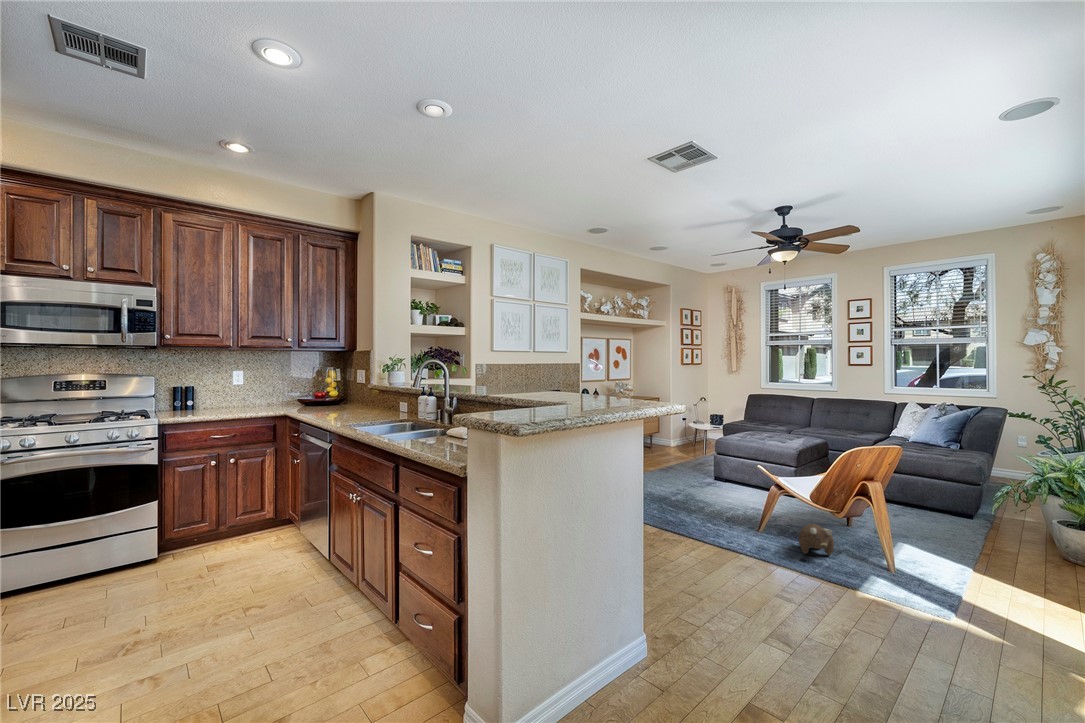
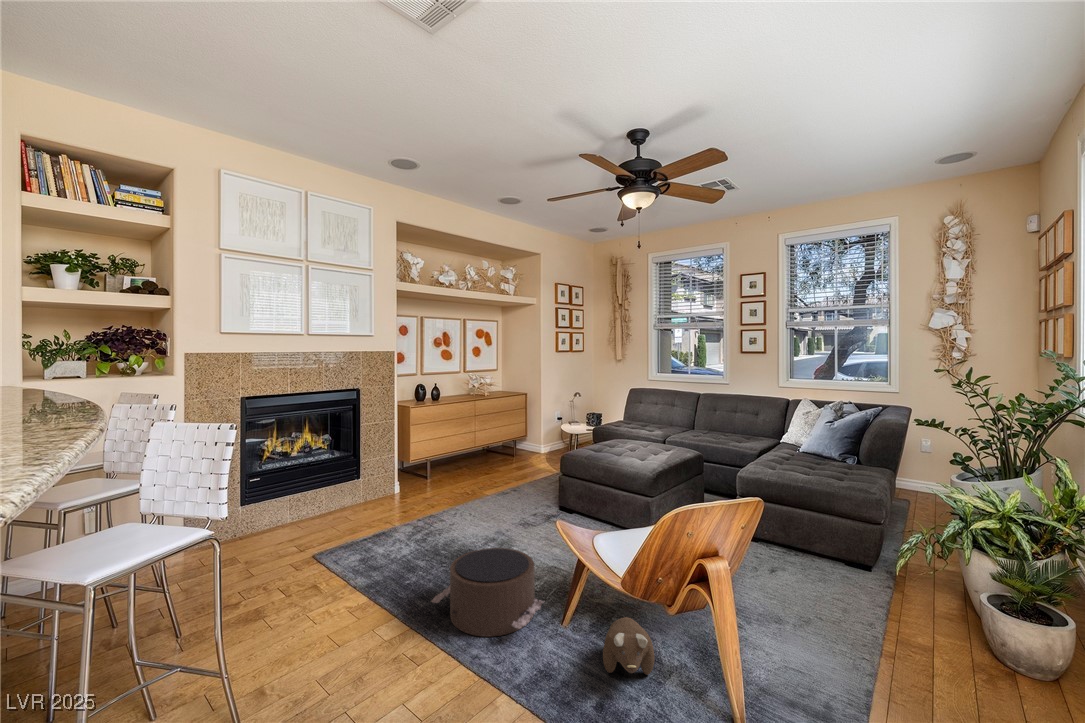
pouf: none [672,492,746,538] -> present [431,548,544,637]

